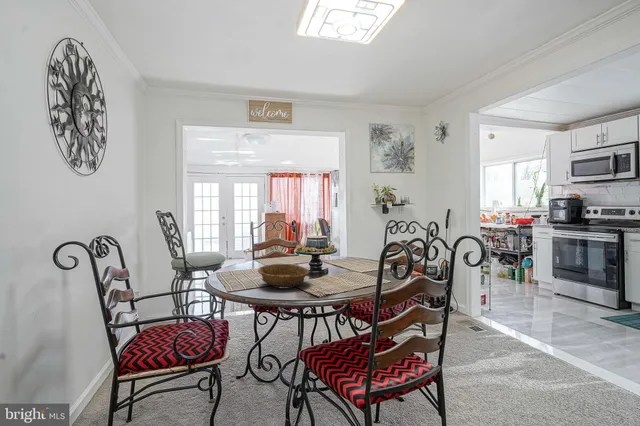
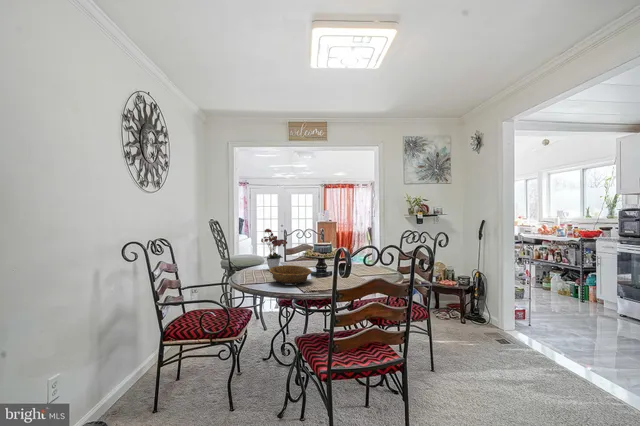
flower arrangement: none [234,218,269,269] -> present [261,229,287,269]

